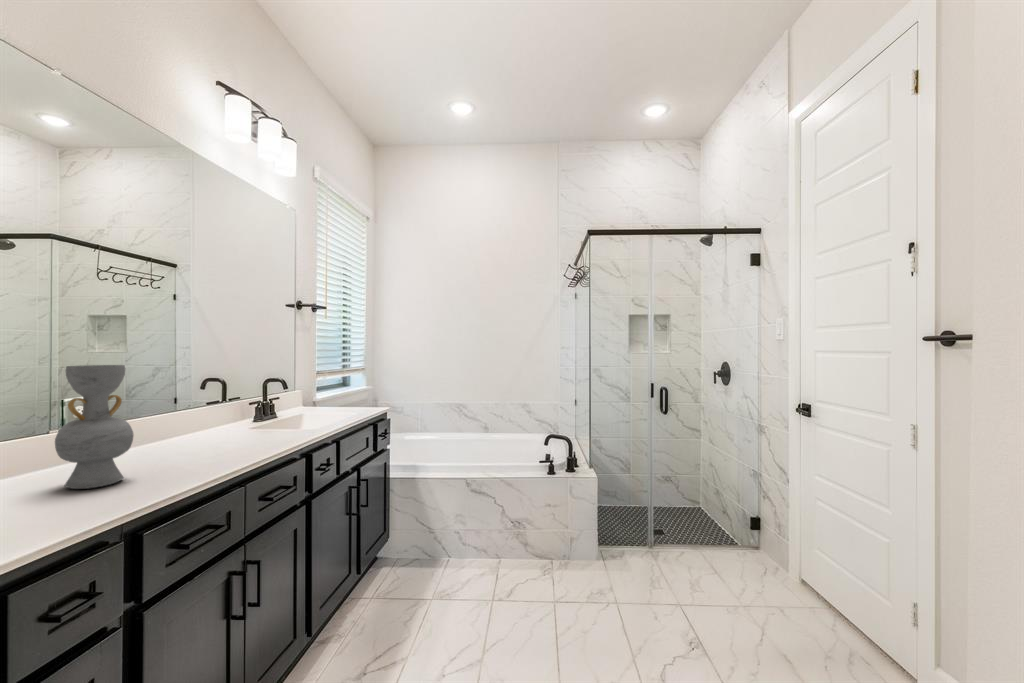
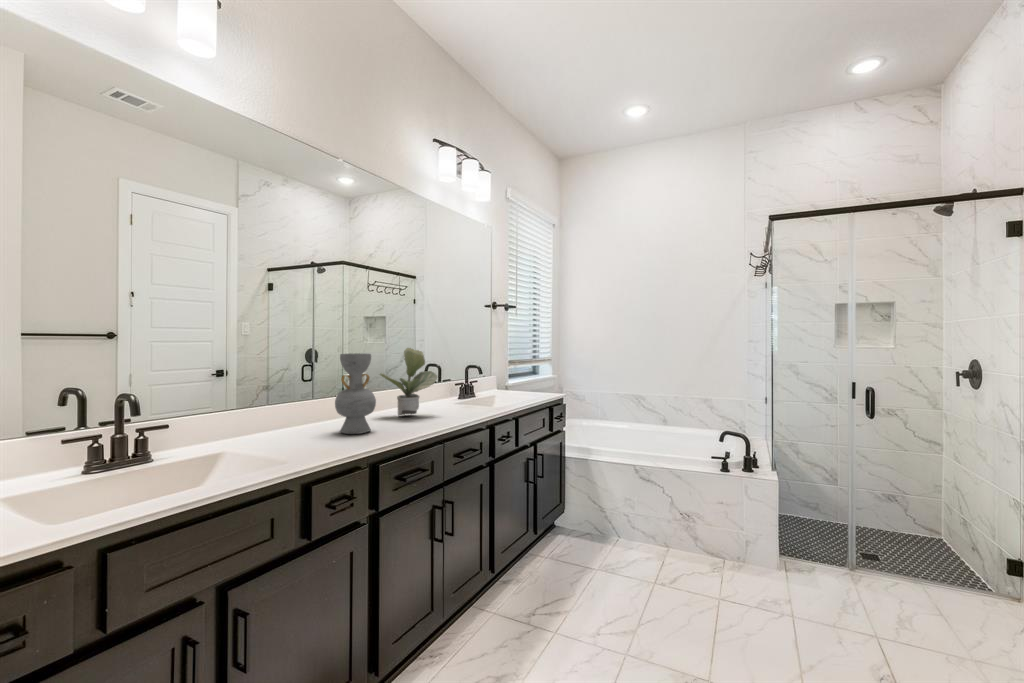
potted plant: none [135,356,231,452] -> present [379,348,437,416]

